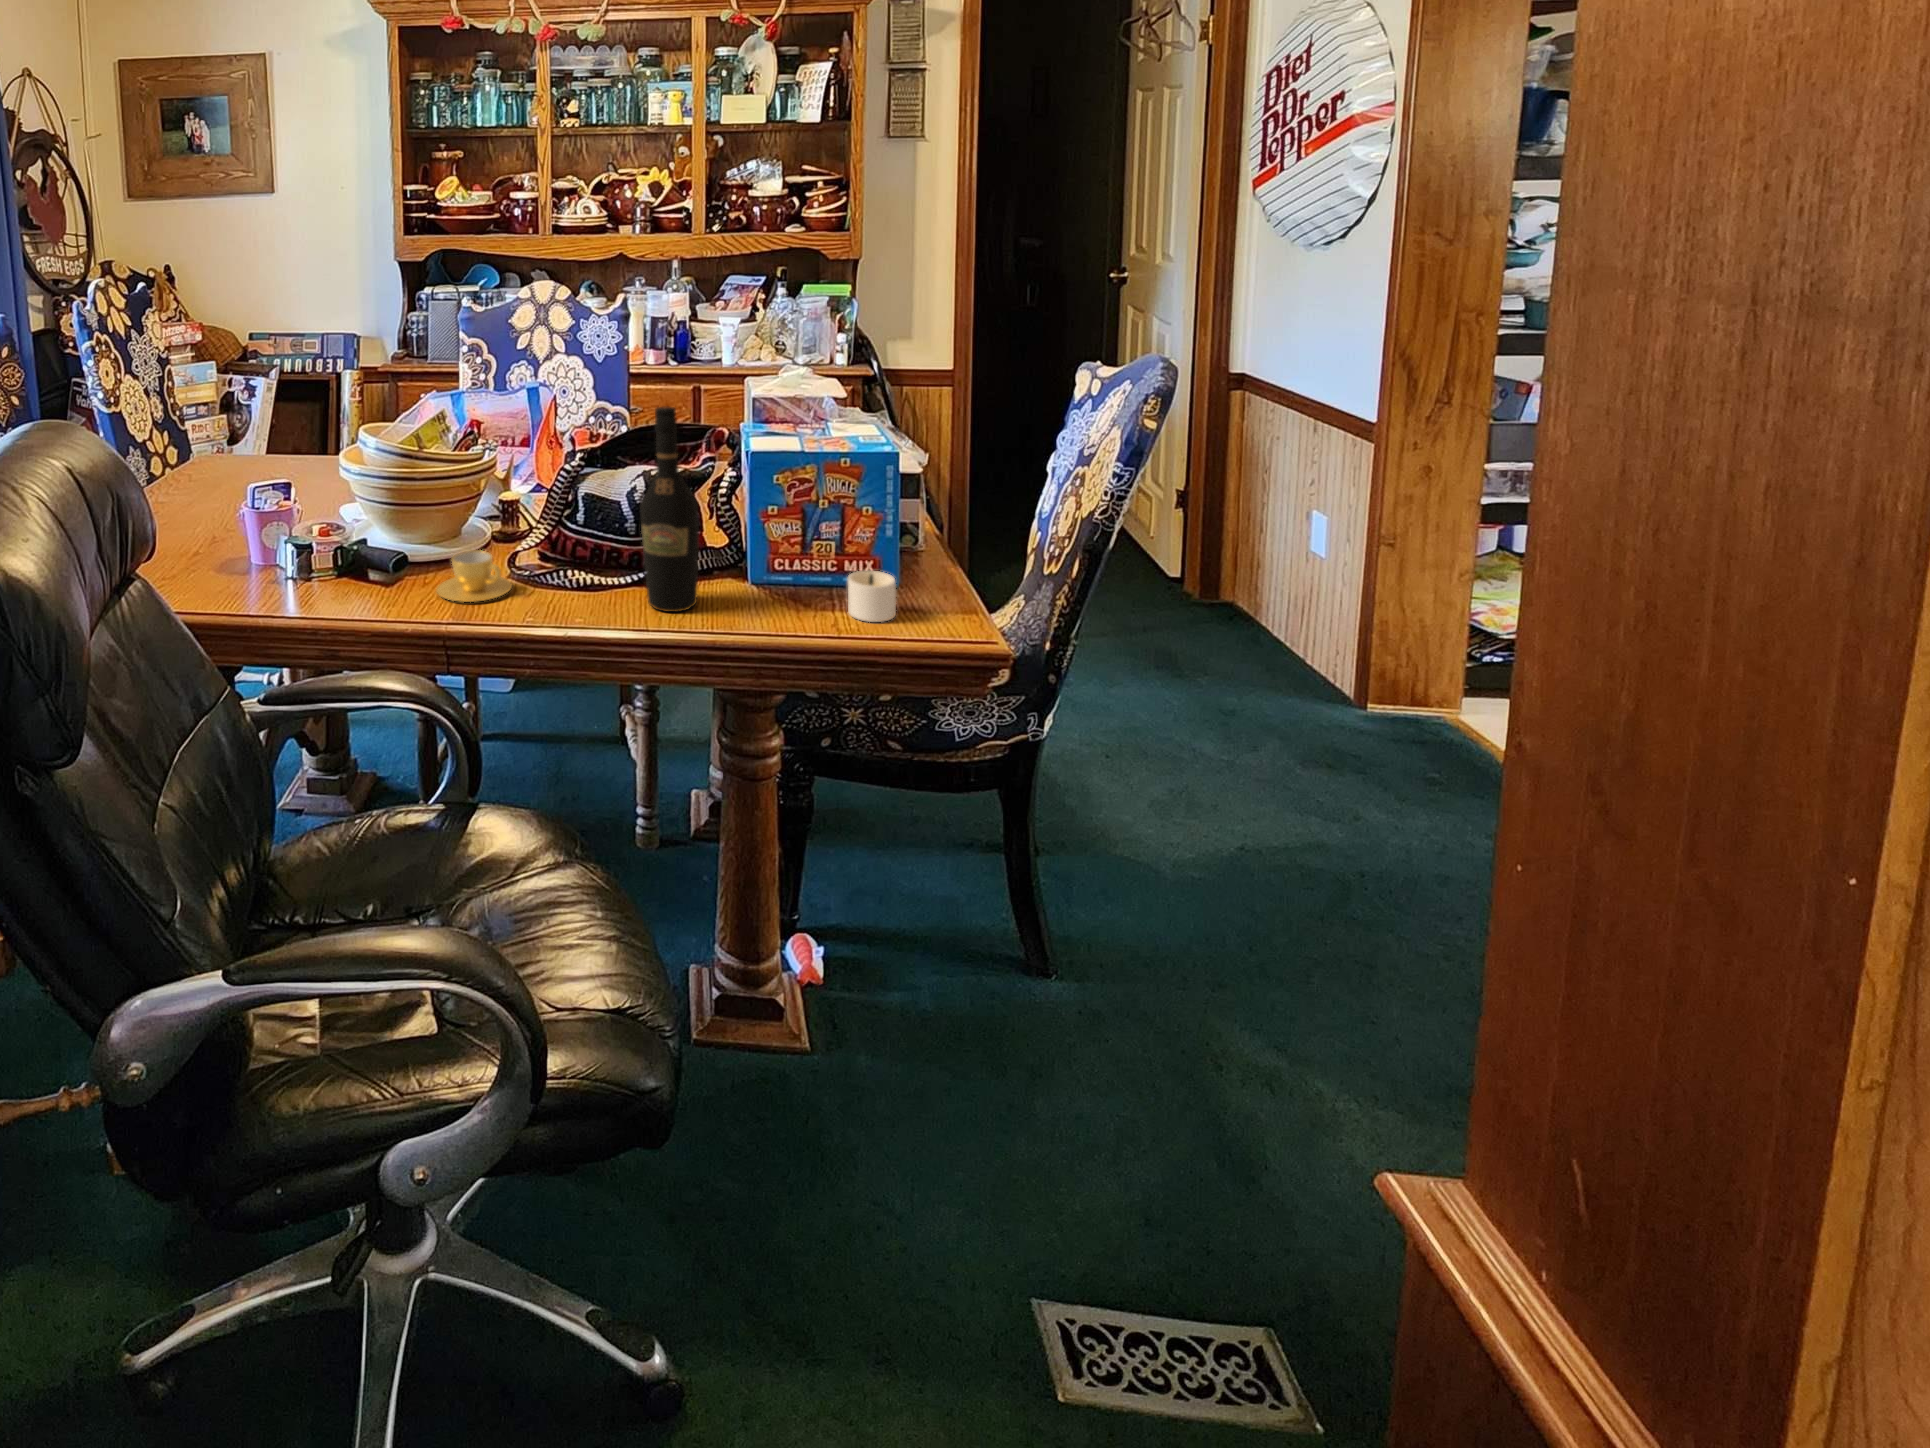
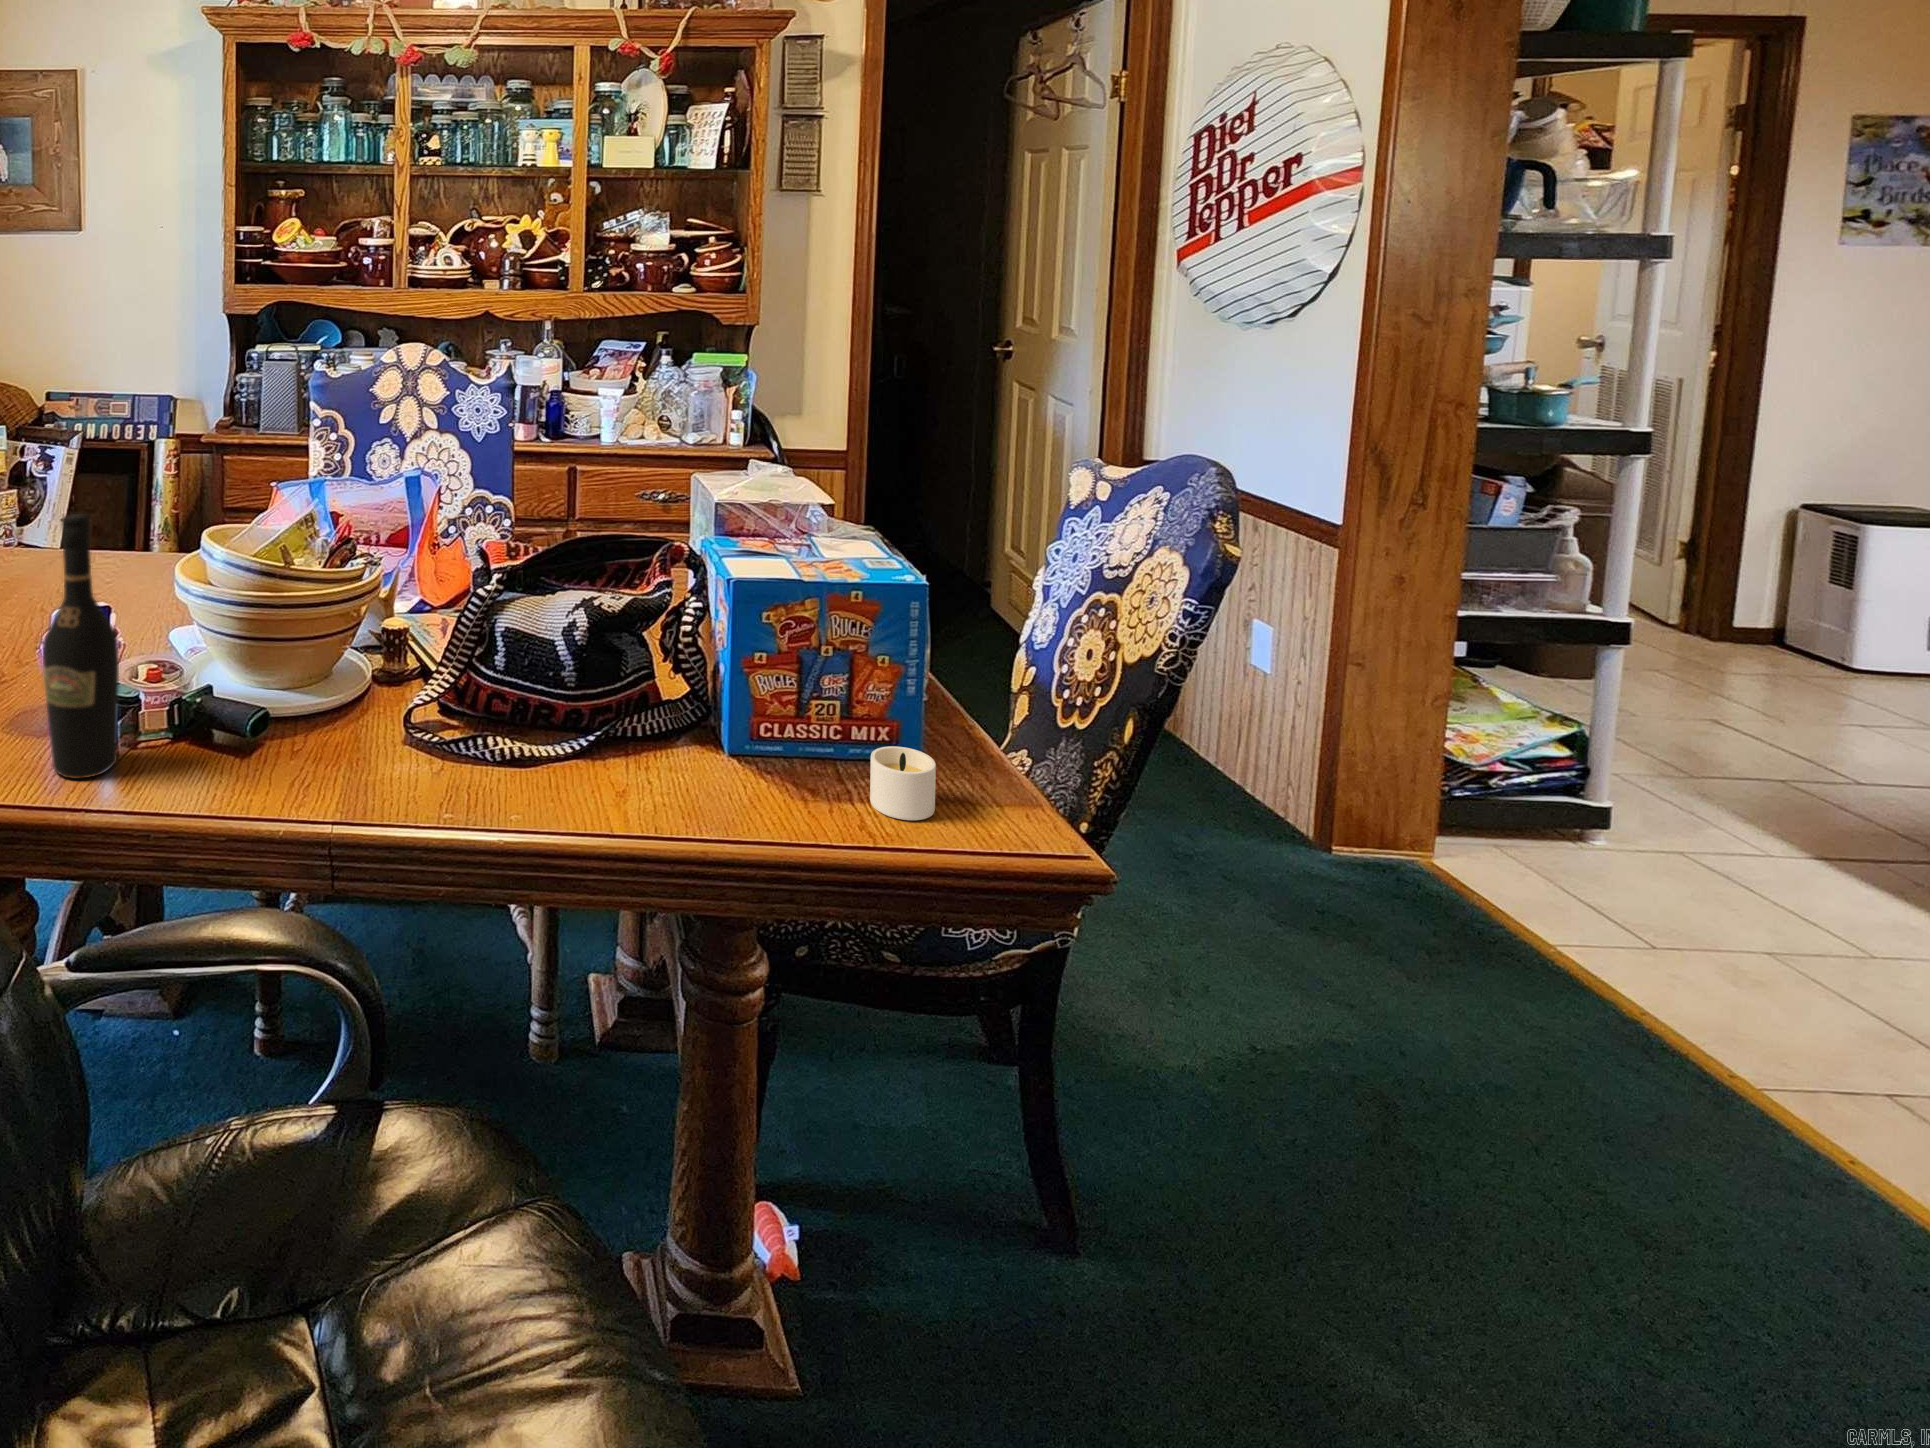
wine bottle: present [641,407,699,612] -> present [43,514,119,779]
cup: present [437,550,512,602] -> none [316,708,417,783]

